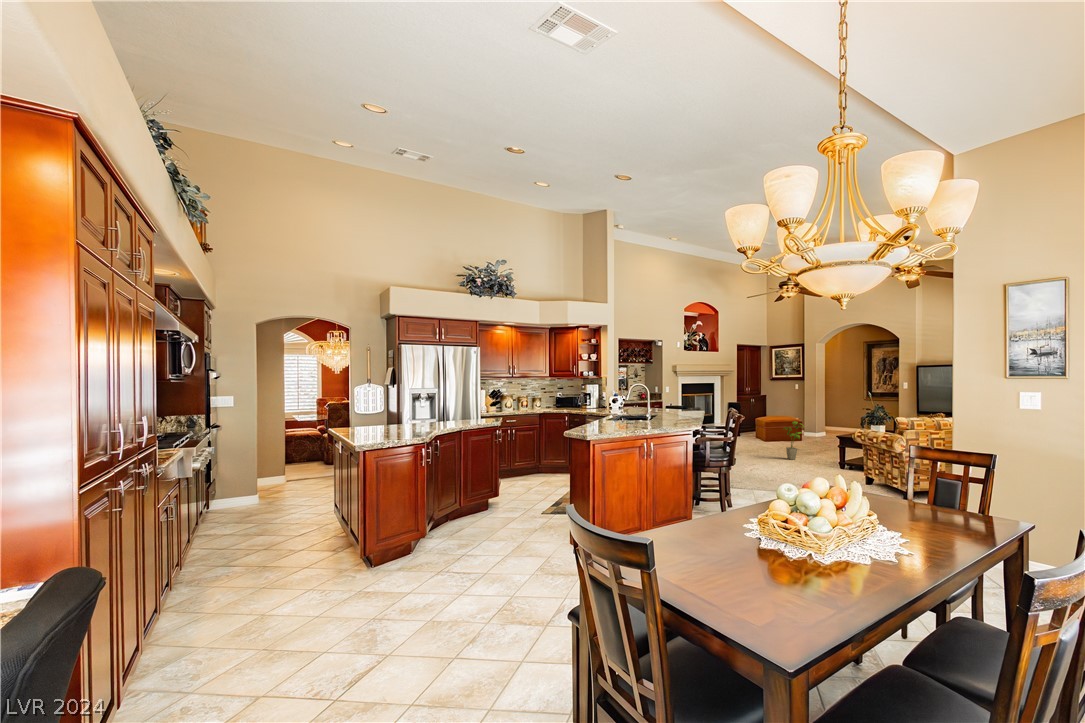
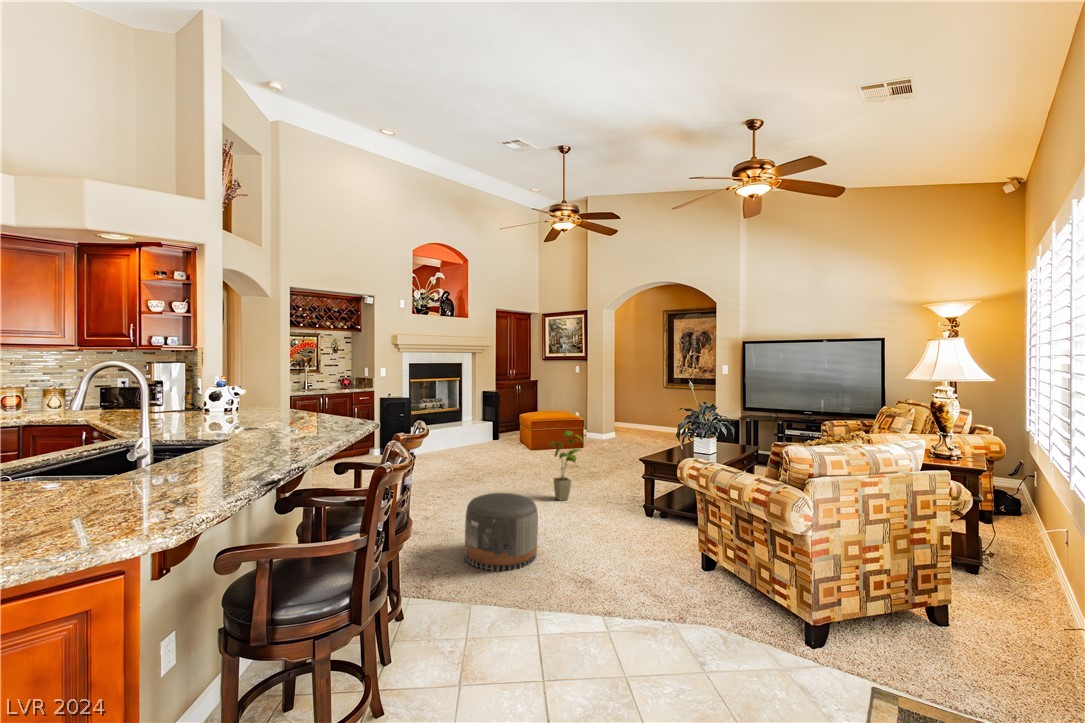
pouf: none [748,445,784,476] -> present [464,493,538,571]

